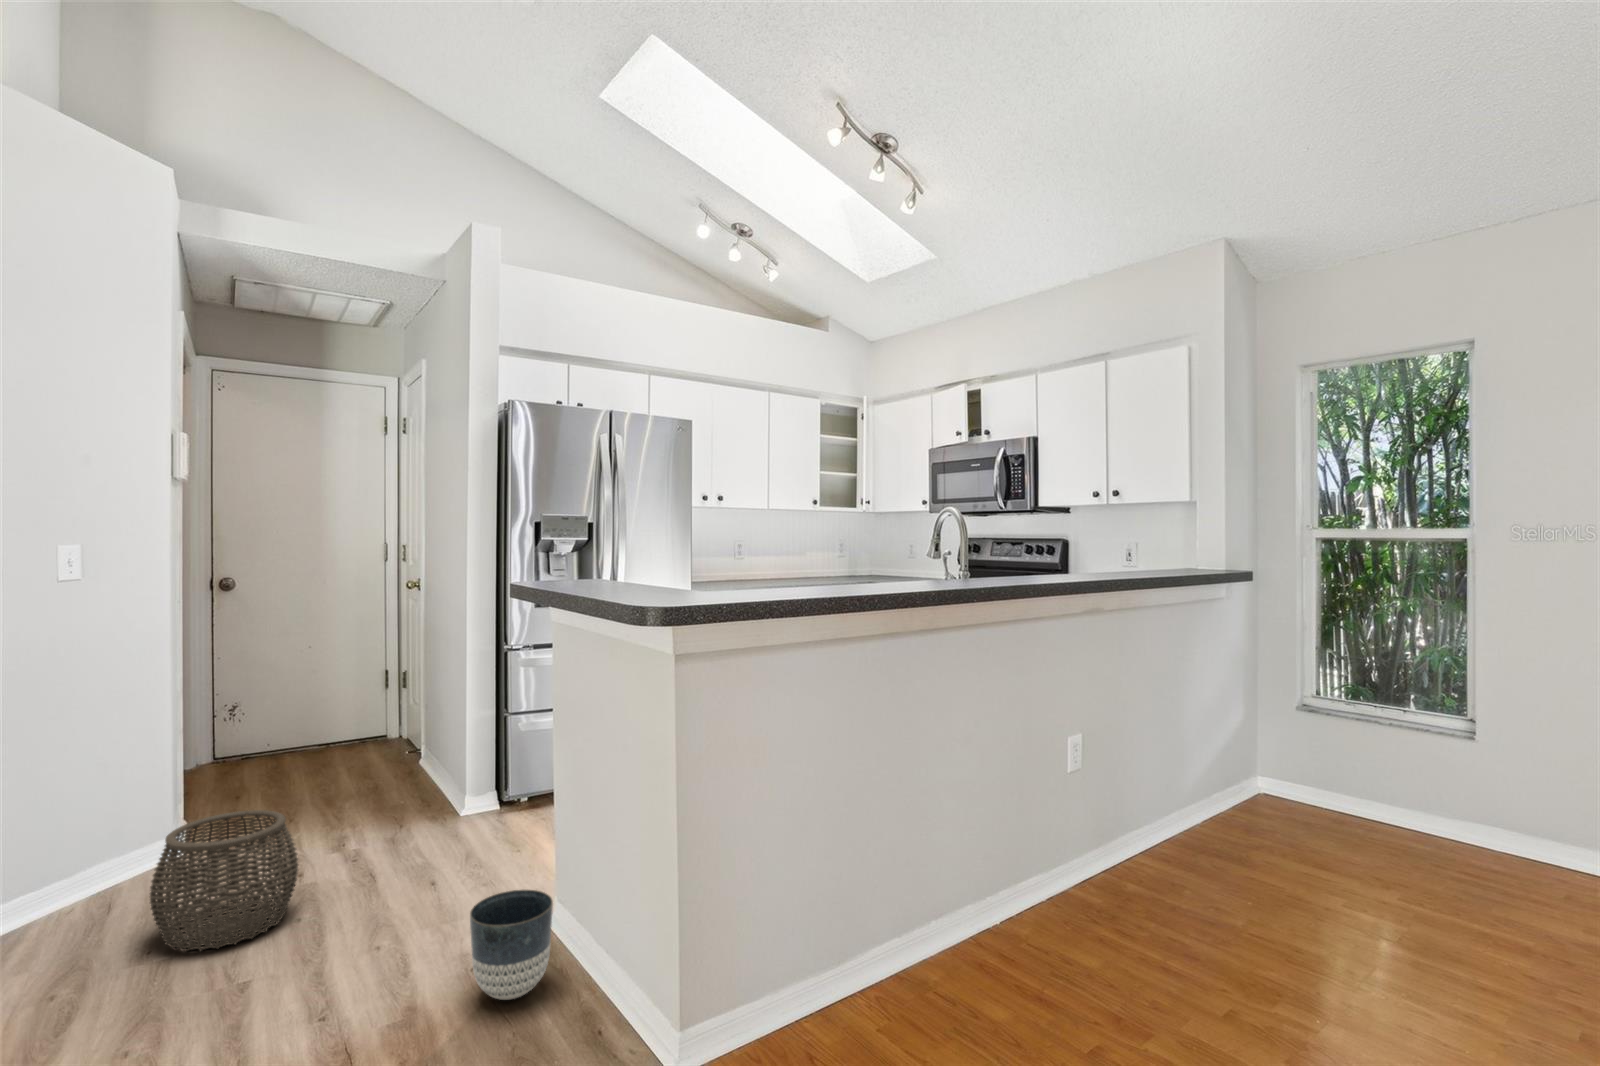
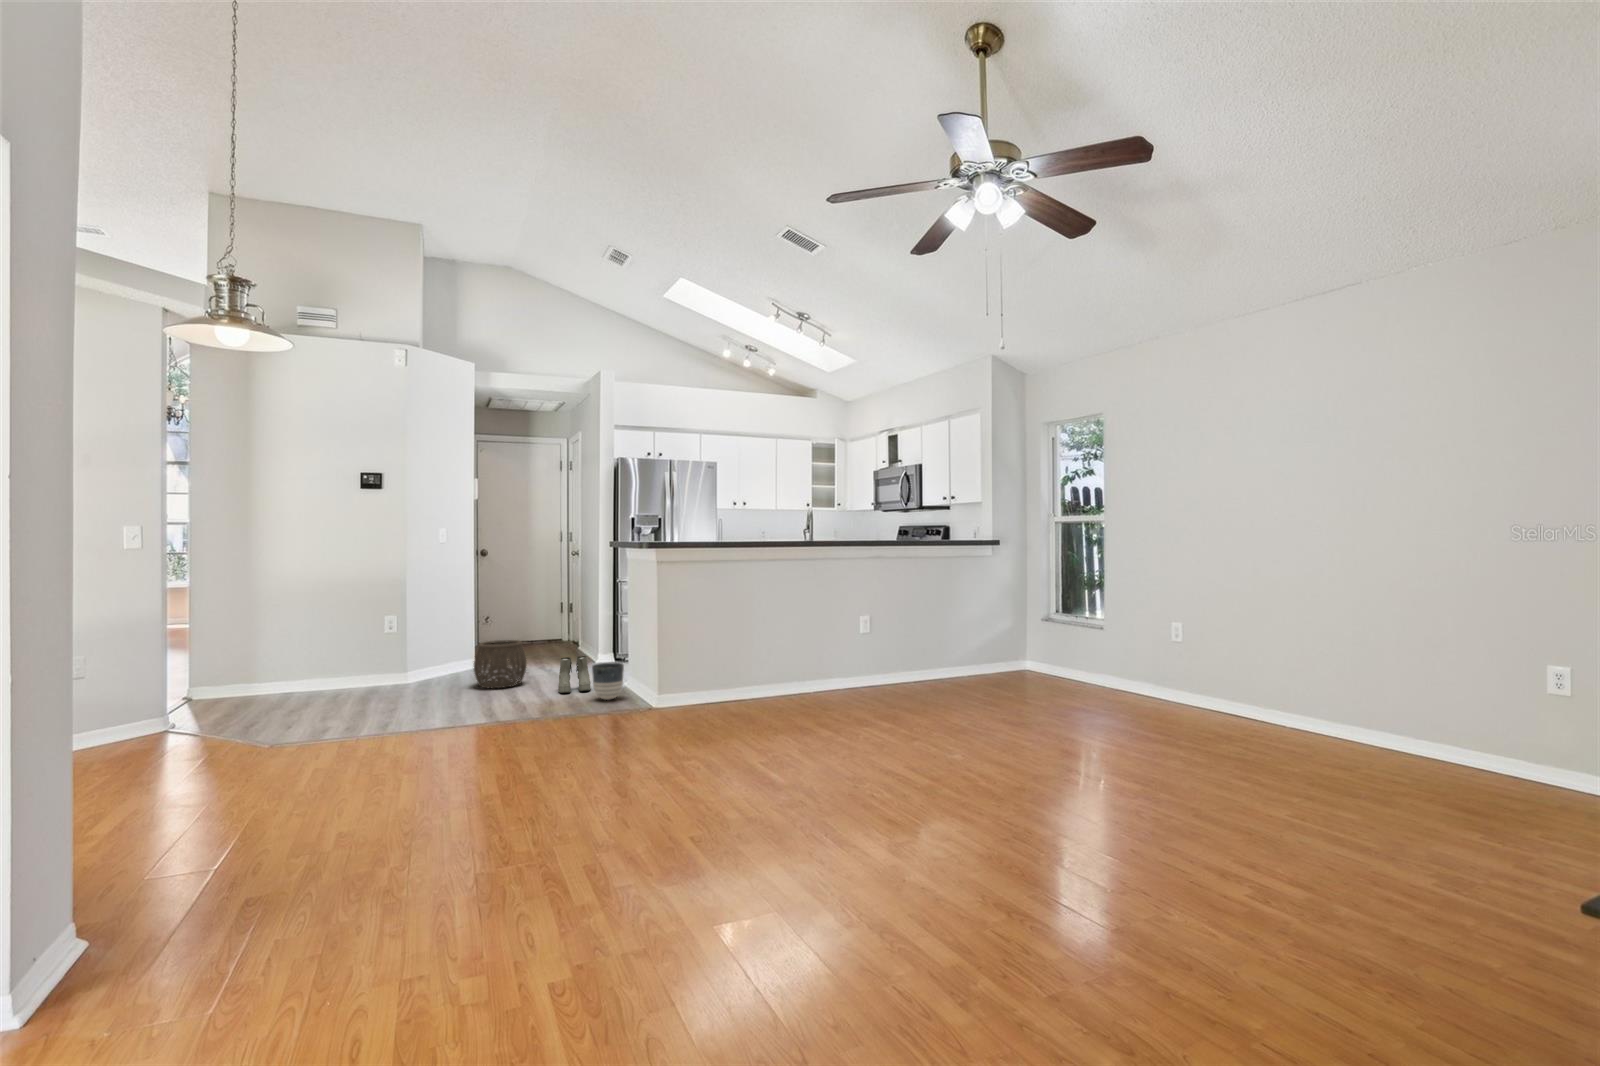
boots: none [377,853,459,968] -> present [558,656,590,693]

